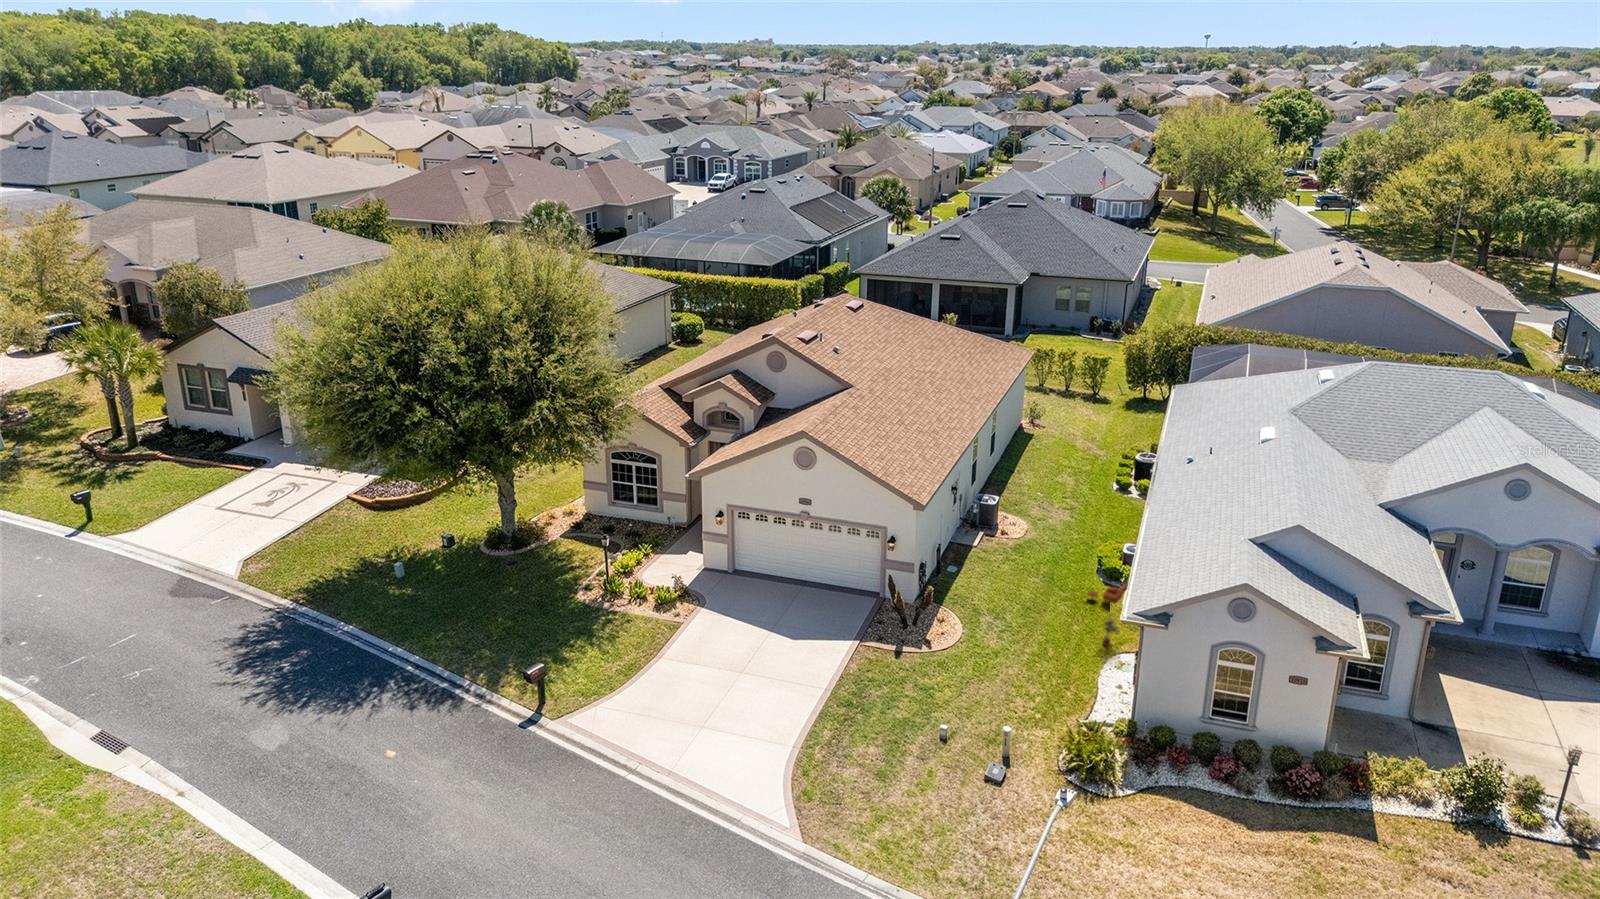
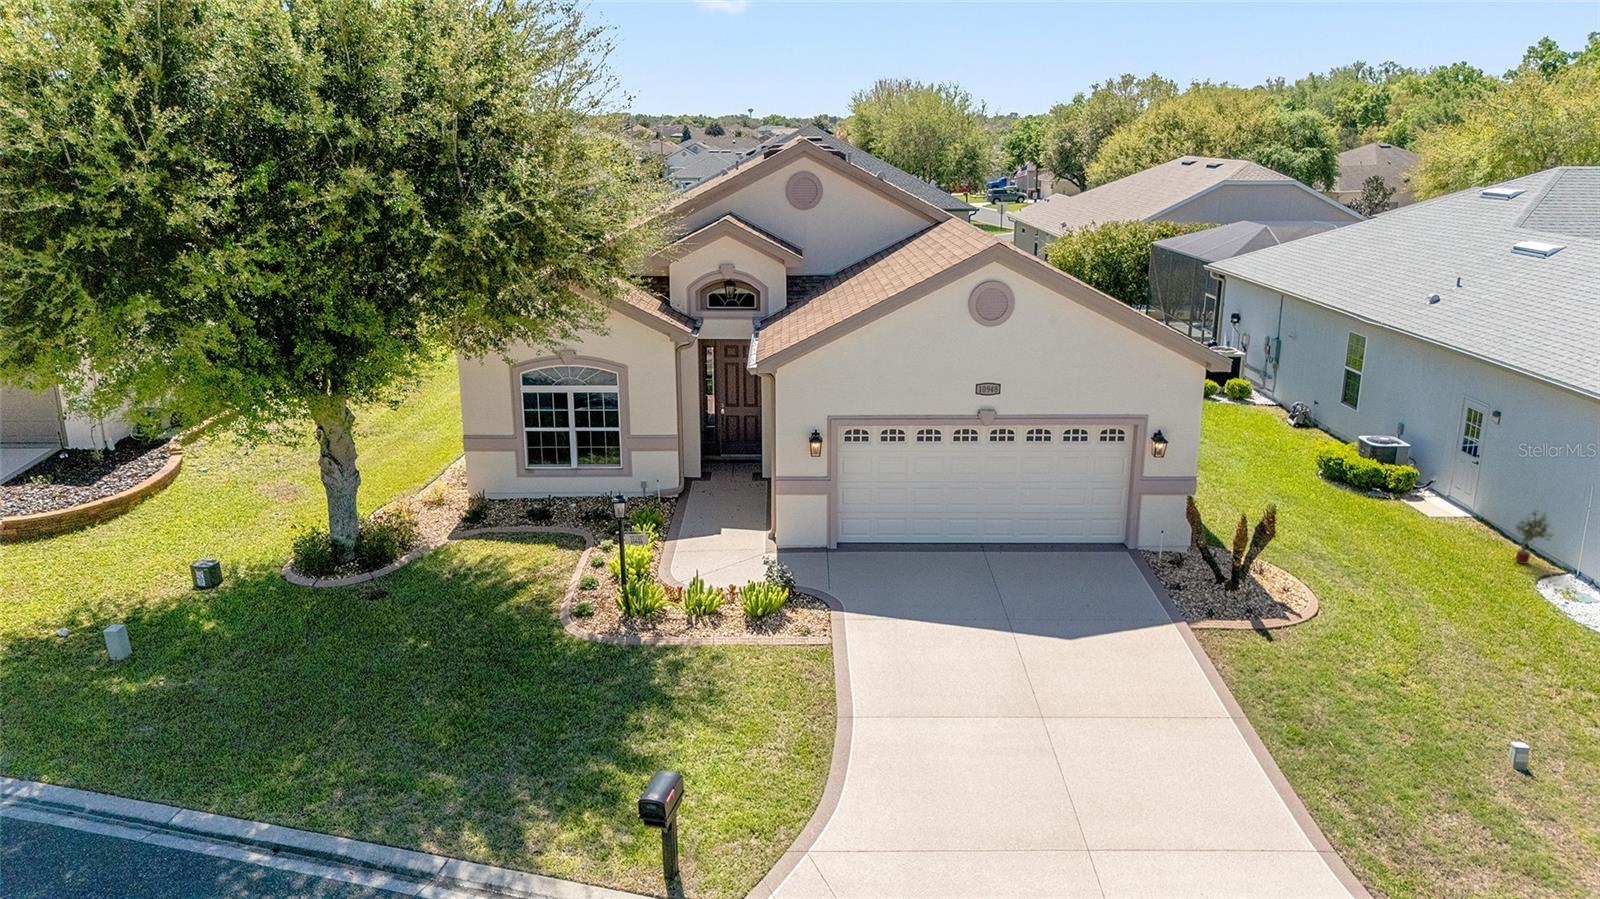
lounge chair: present [1088,583,1127,604] -> none [1402,472,1476,519]

